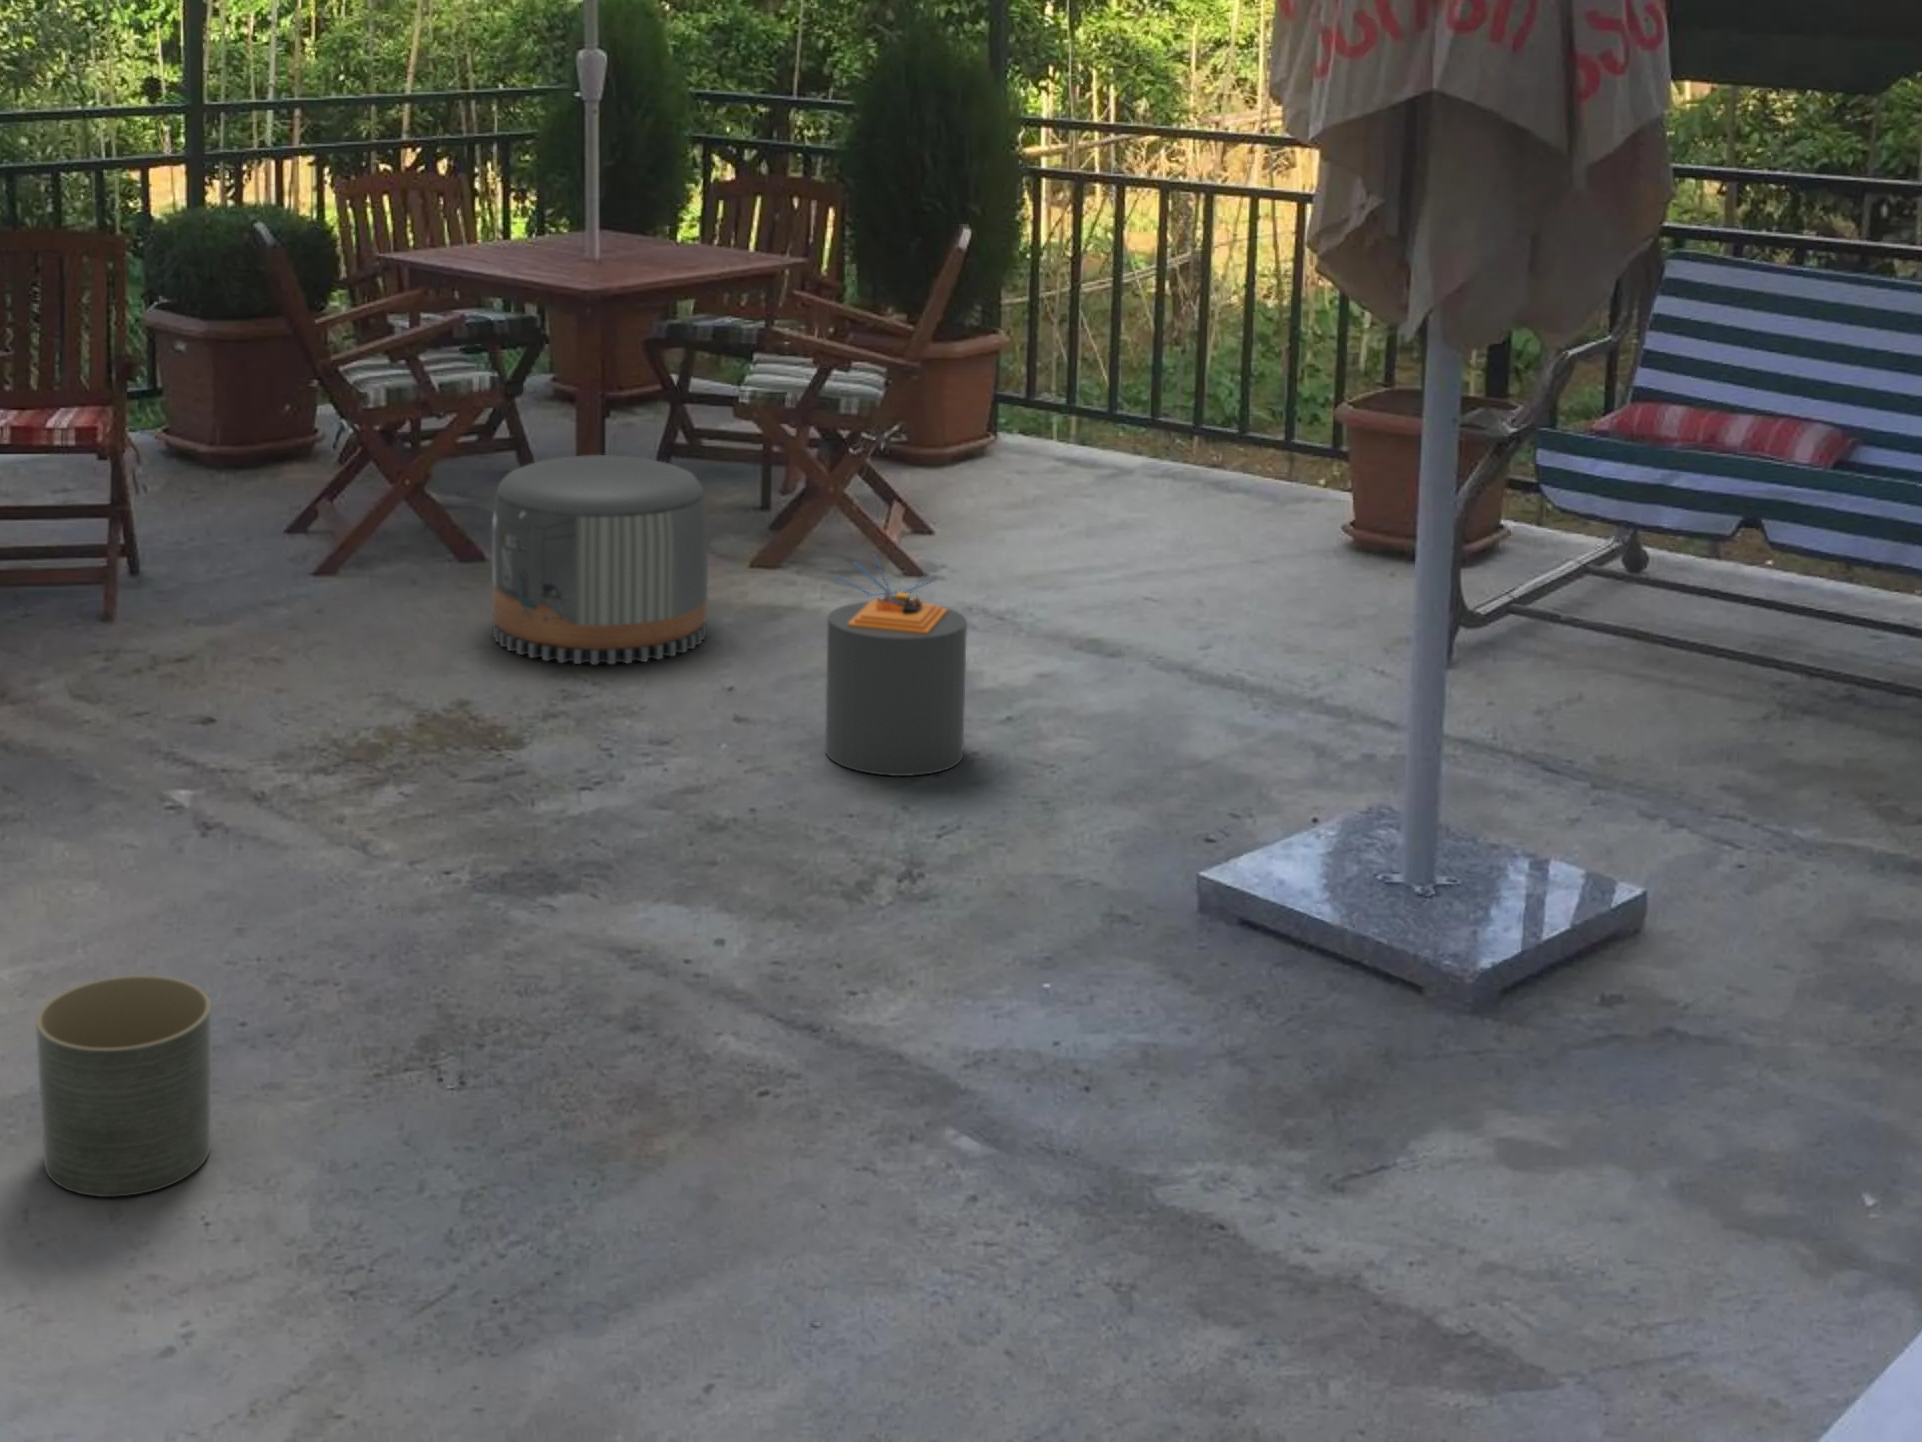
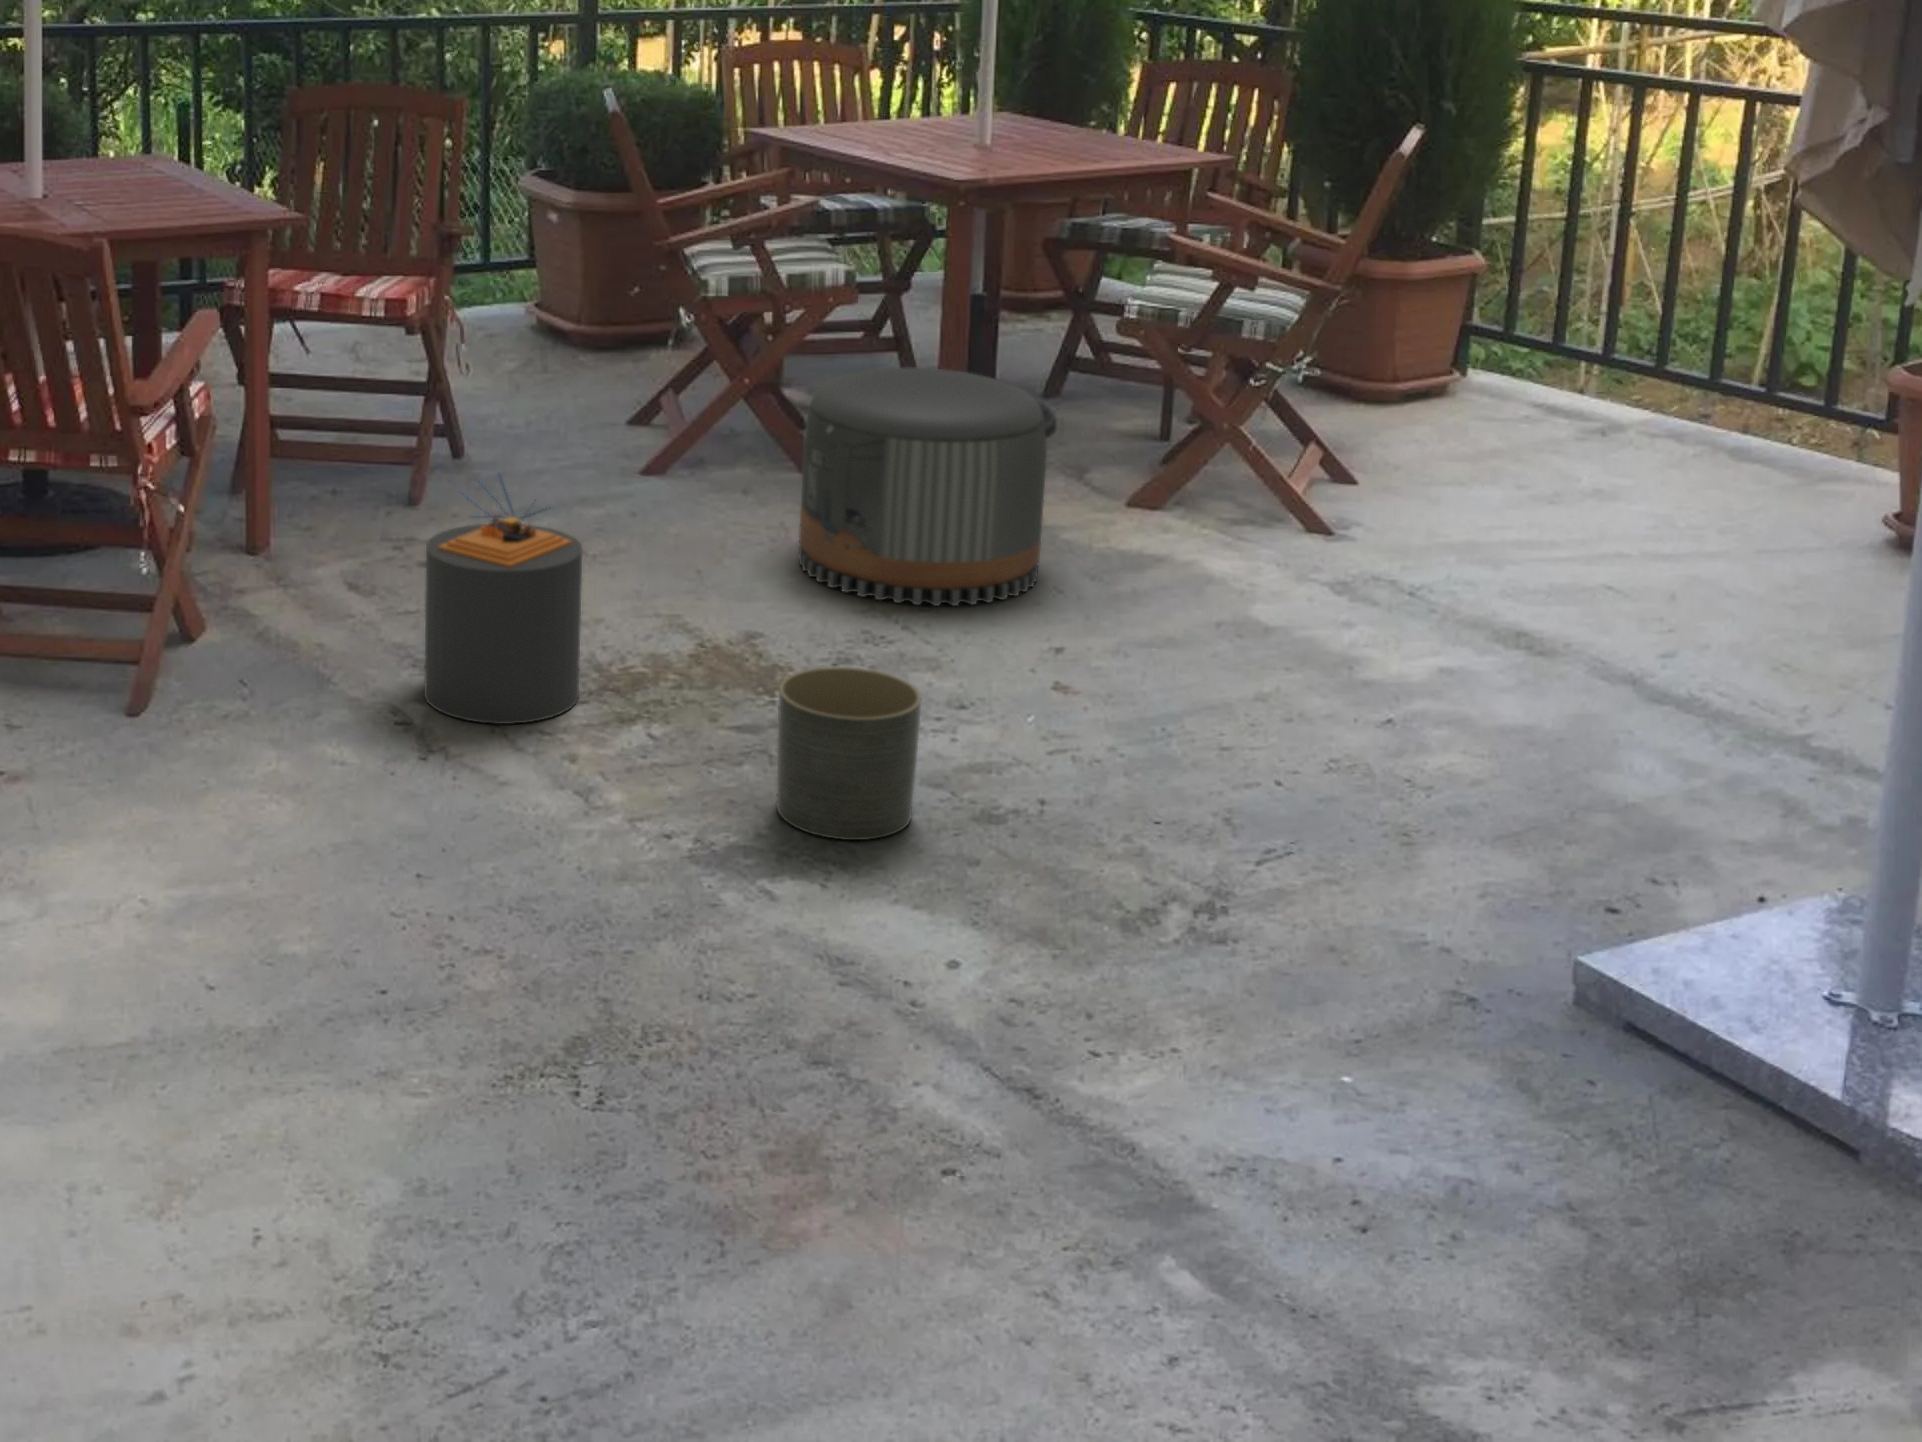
trash can: present [825,555,967,776] -> present [424,472,582,724]
planter: present [36,975,211,1197] -> present [777,667,921,840]

